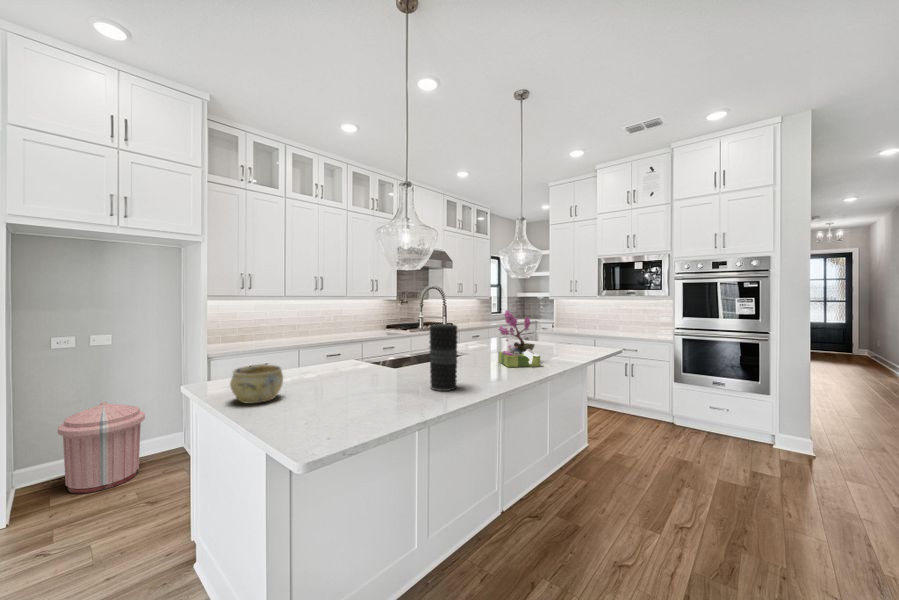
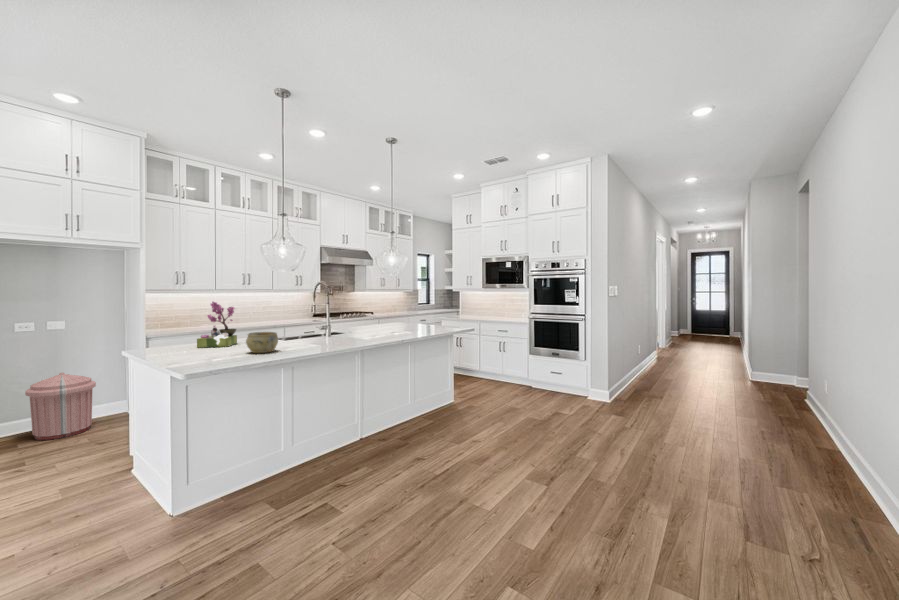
flower arrangement: present [498,310,540,367] -> present [197,302,237,348]
vase: present [430,324,458,391] -> none [292,307,312,349]
ceramic bowl: present [230,365,283,403] -> present [246,332,278,353]

